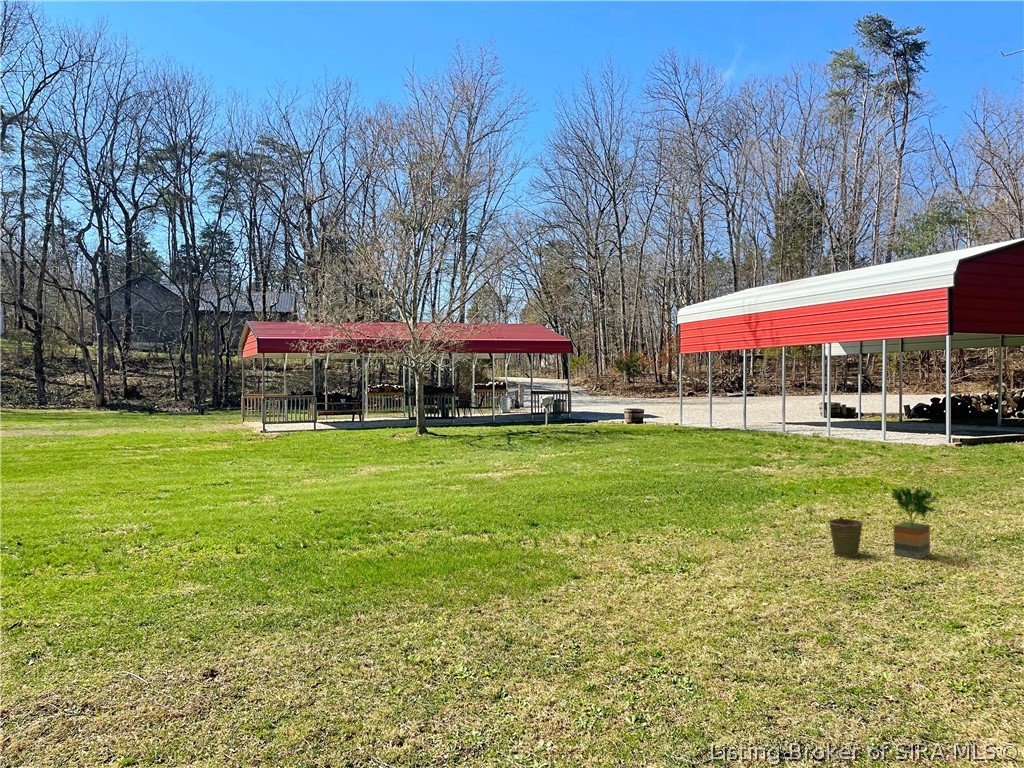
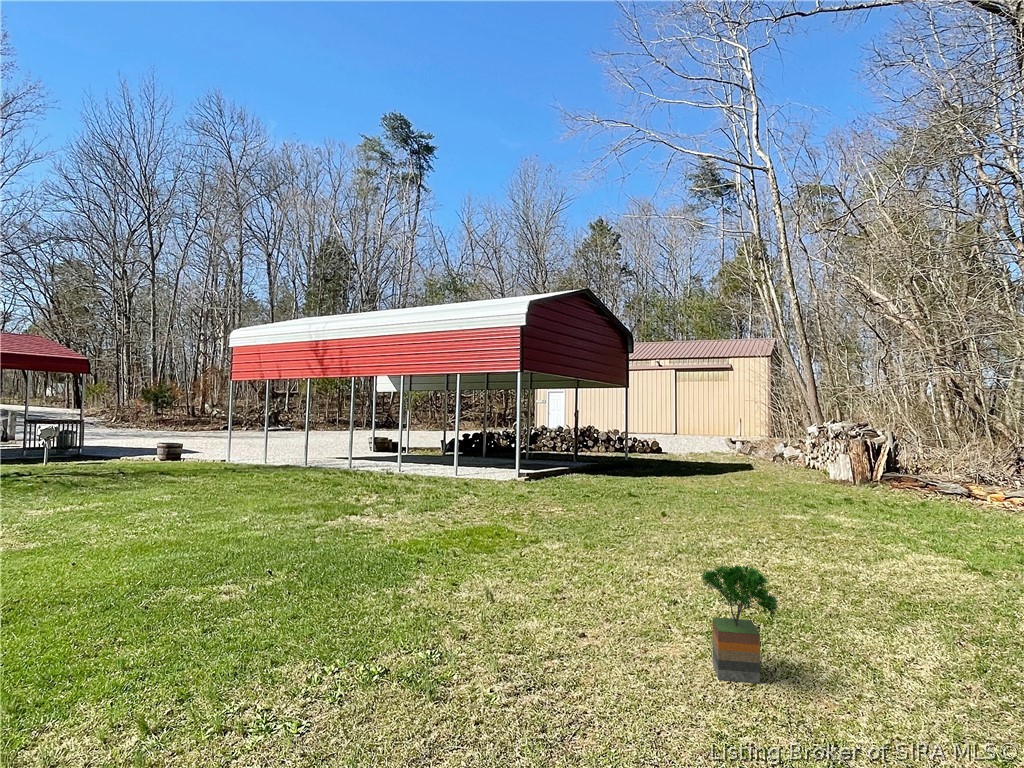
bucket: present [826,517,863,557] -> none [632,627,694,707]

